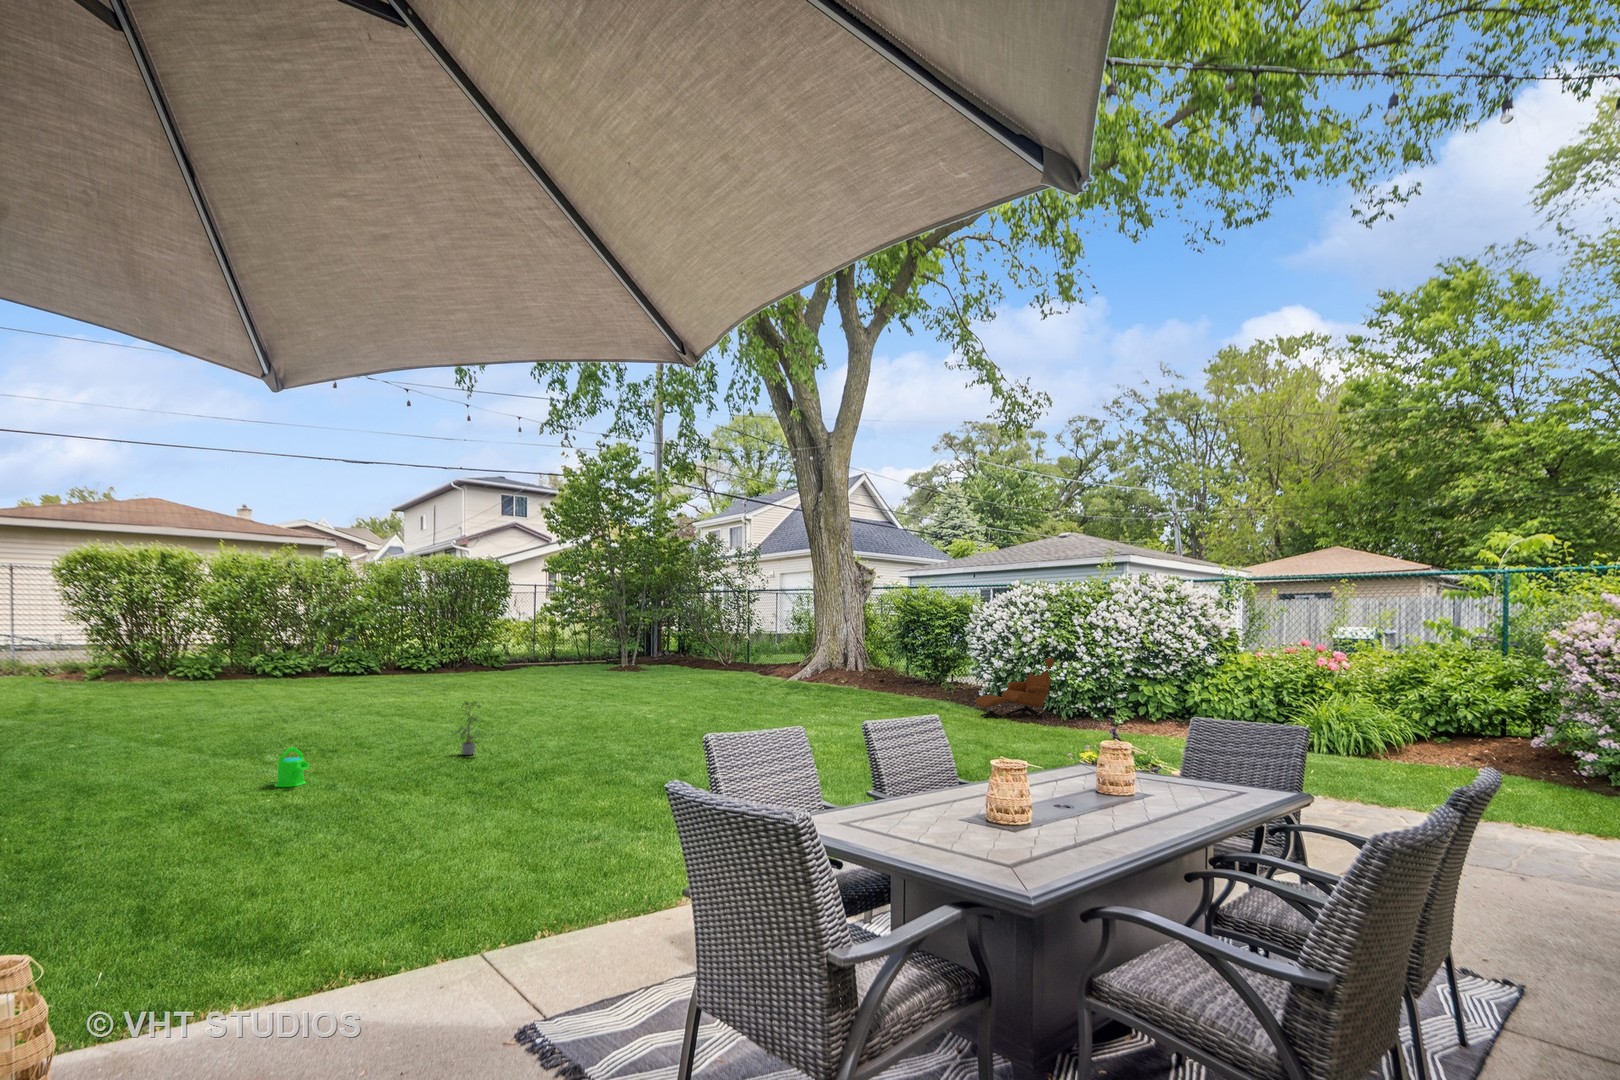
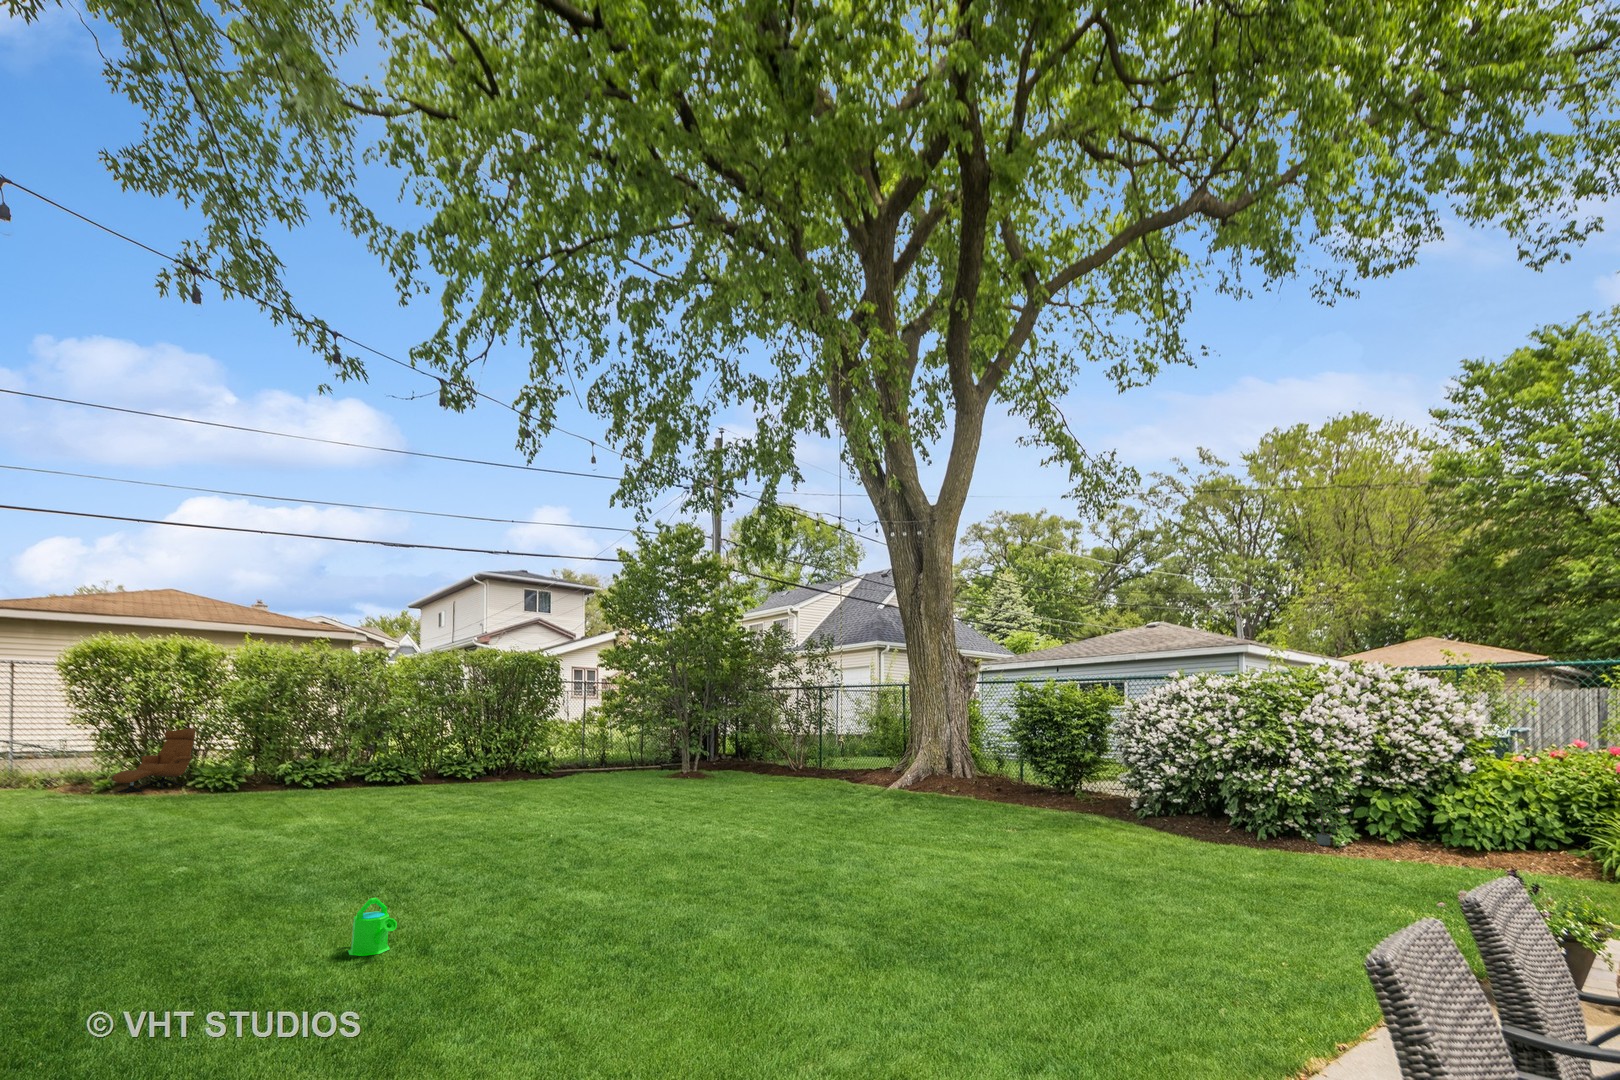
armchair: present [976,658,1054,719] -> present [113,728,195,793]
potted plant: present [454,702,480,755] -> present [1310,794,1342,846]

